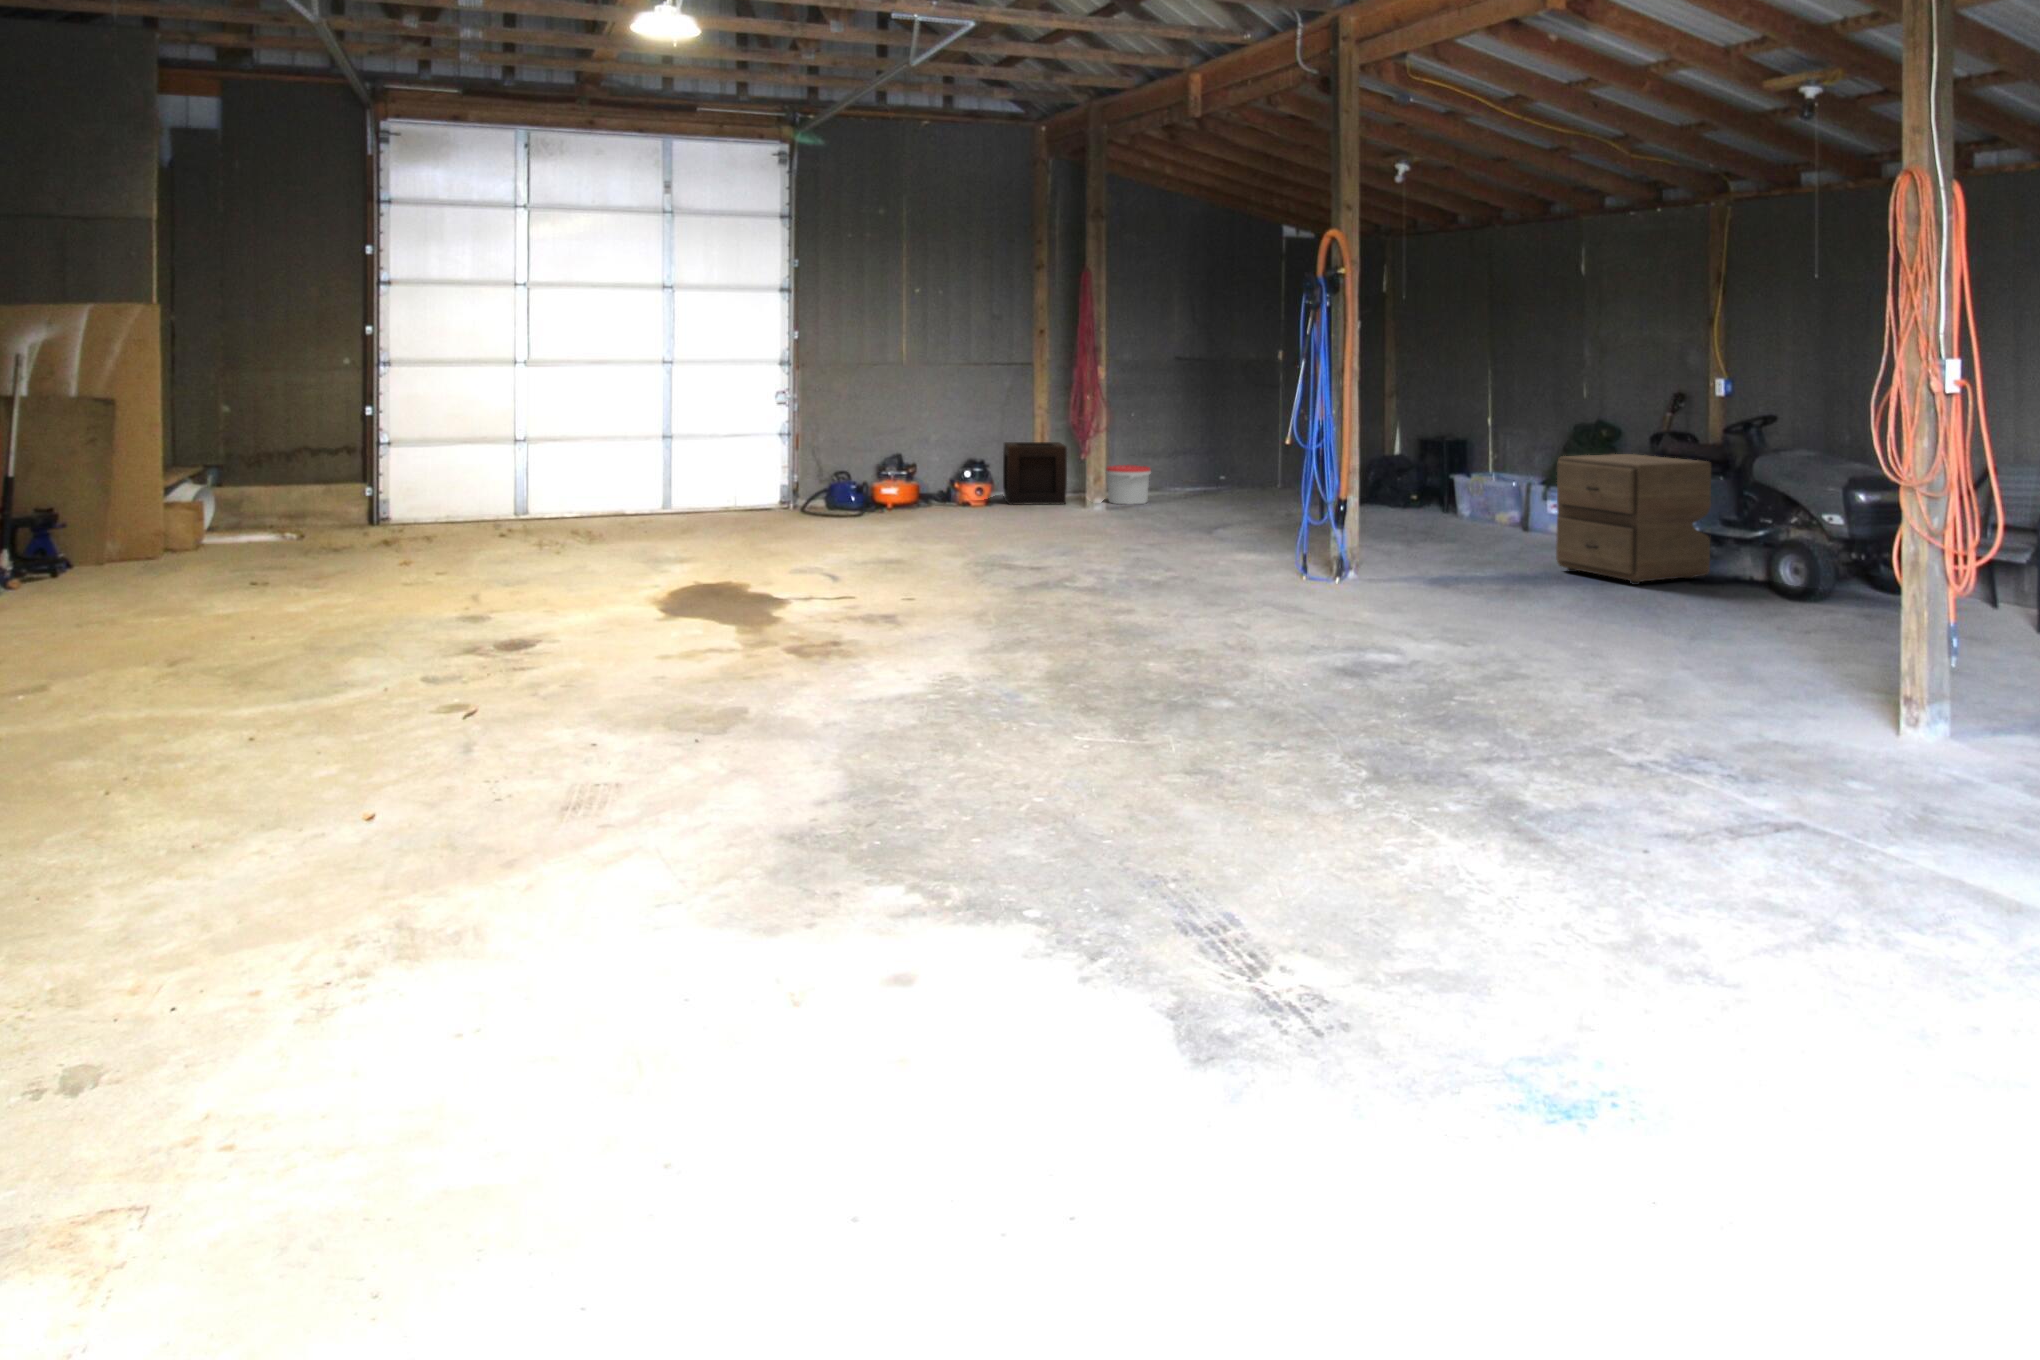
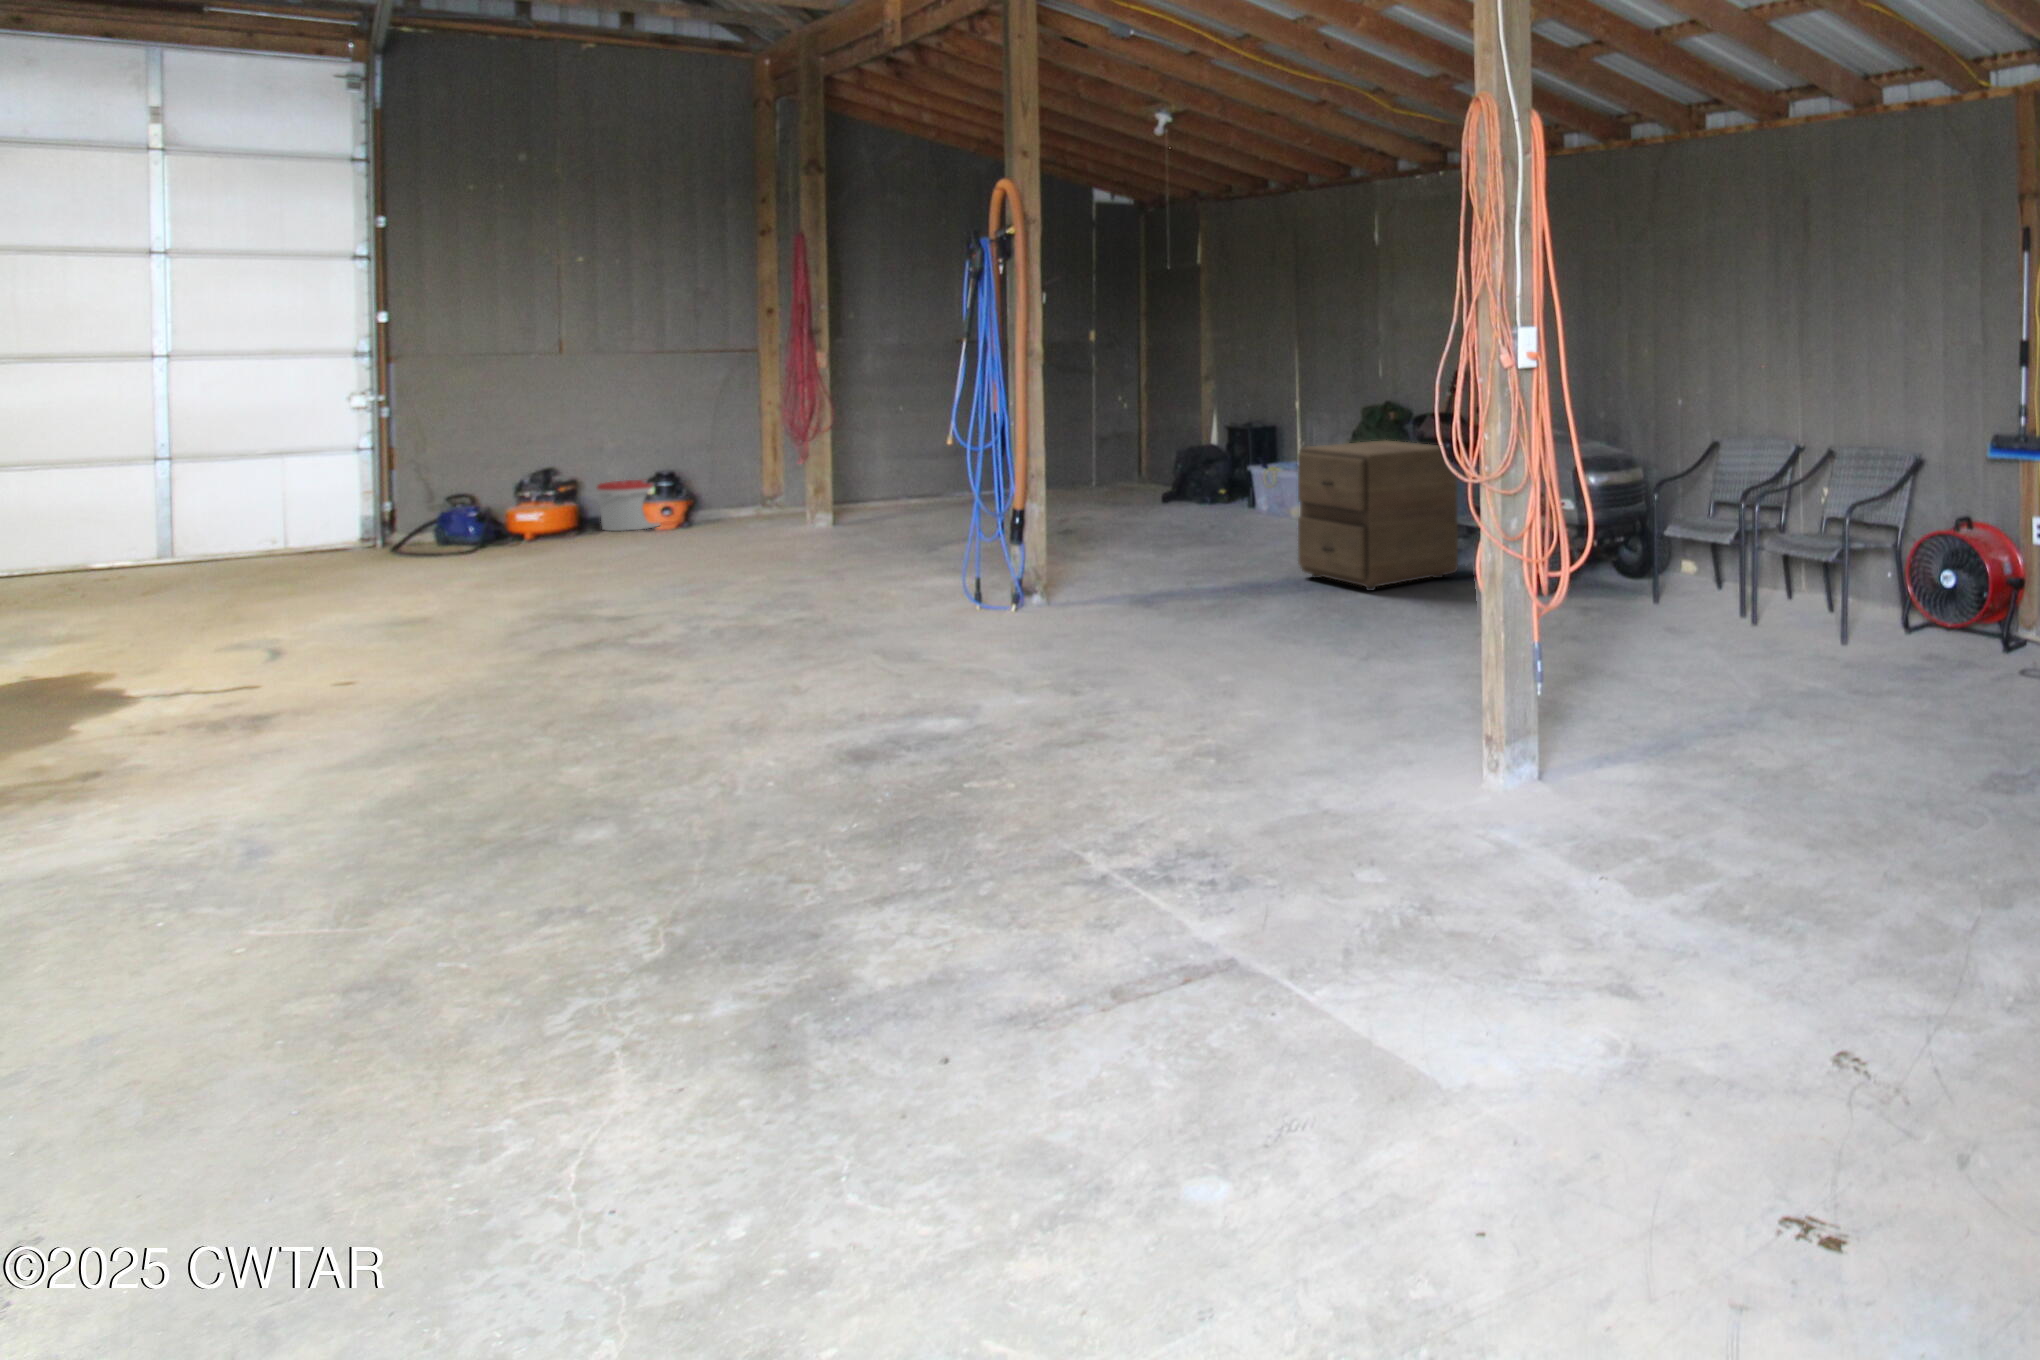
wooden crate: present [1003,442,1067,505] -> none [716,445,803,526]
bucket: present [1106,465,1151,504] -> present [596,480,660,531]

